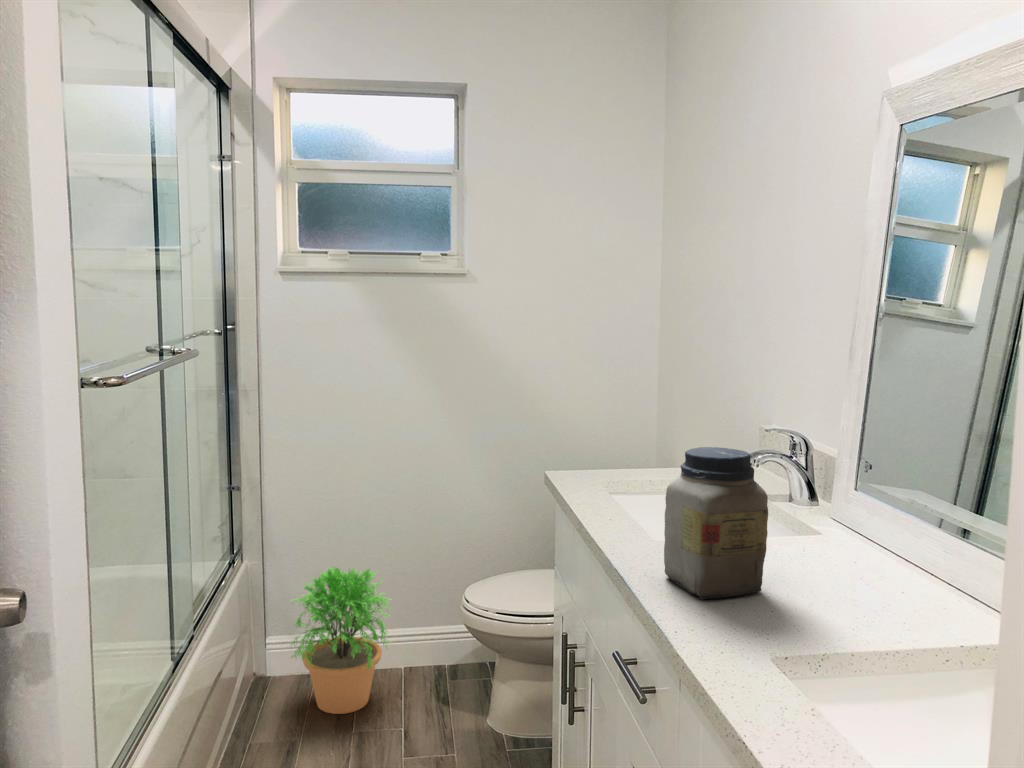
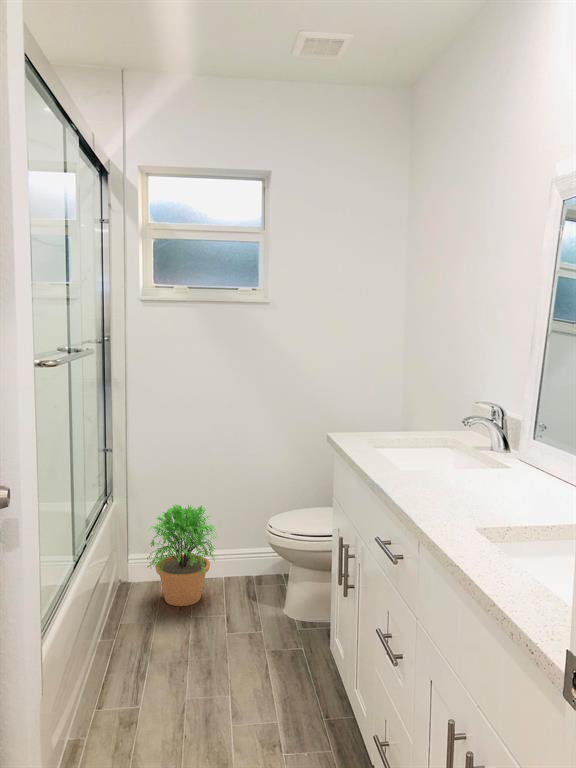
jar: present [664,447,768,599] -> none [409,404,475,498]

